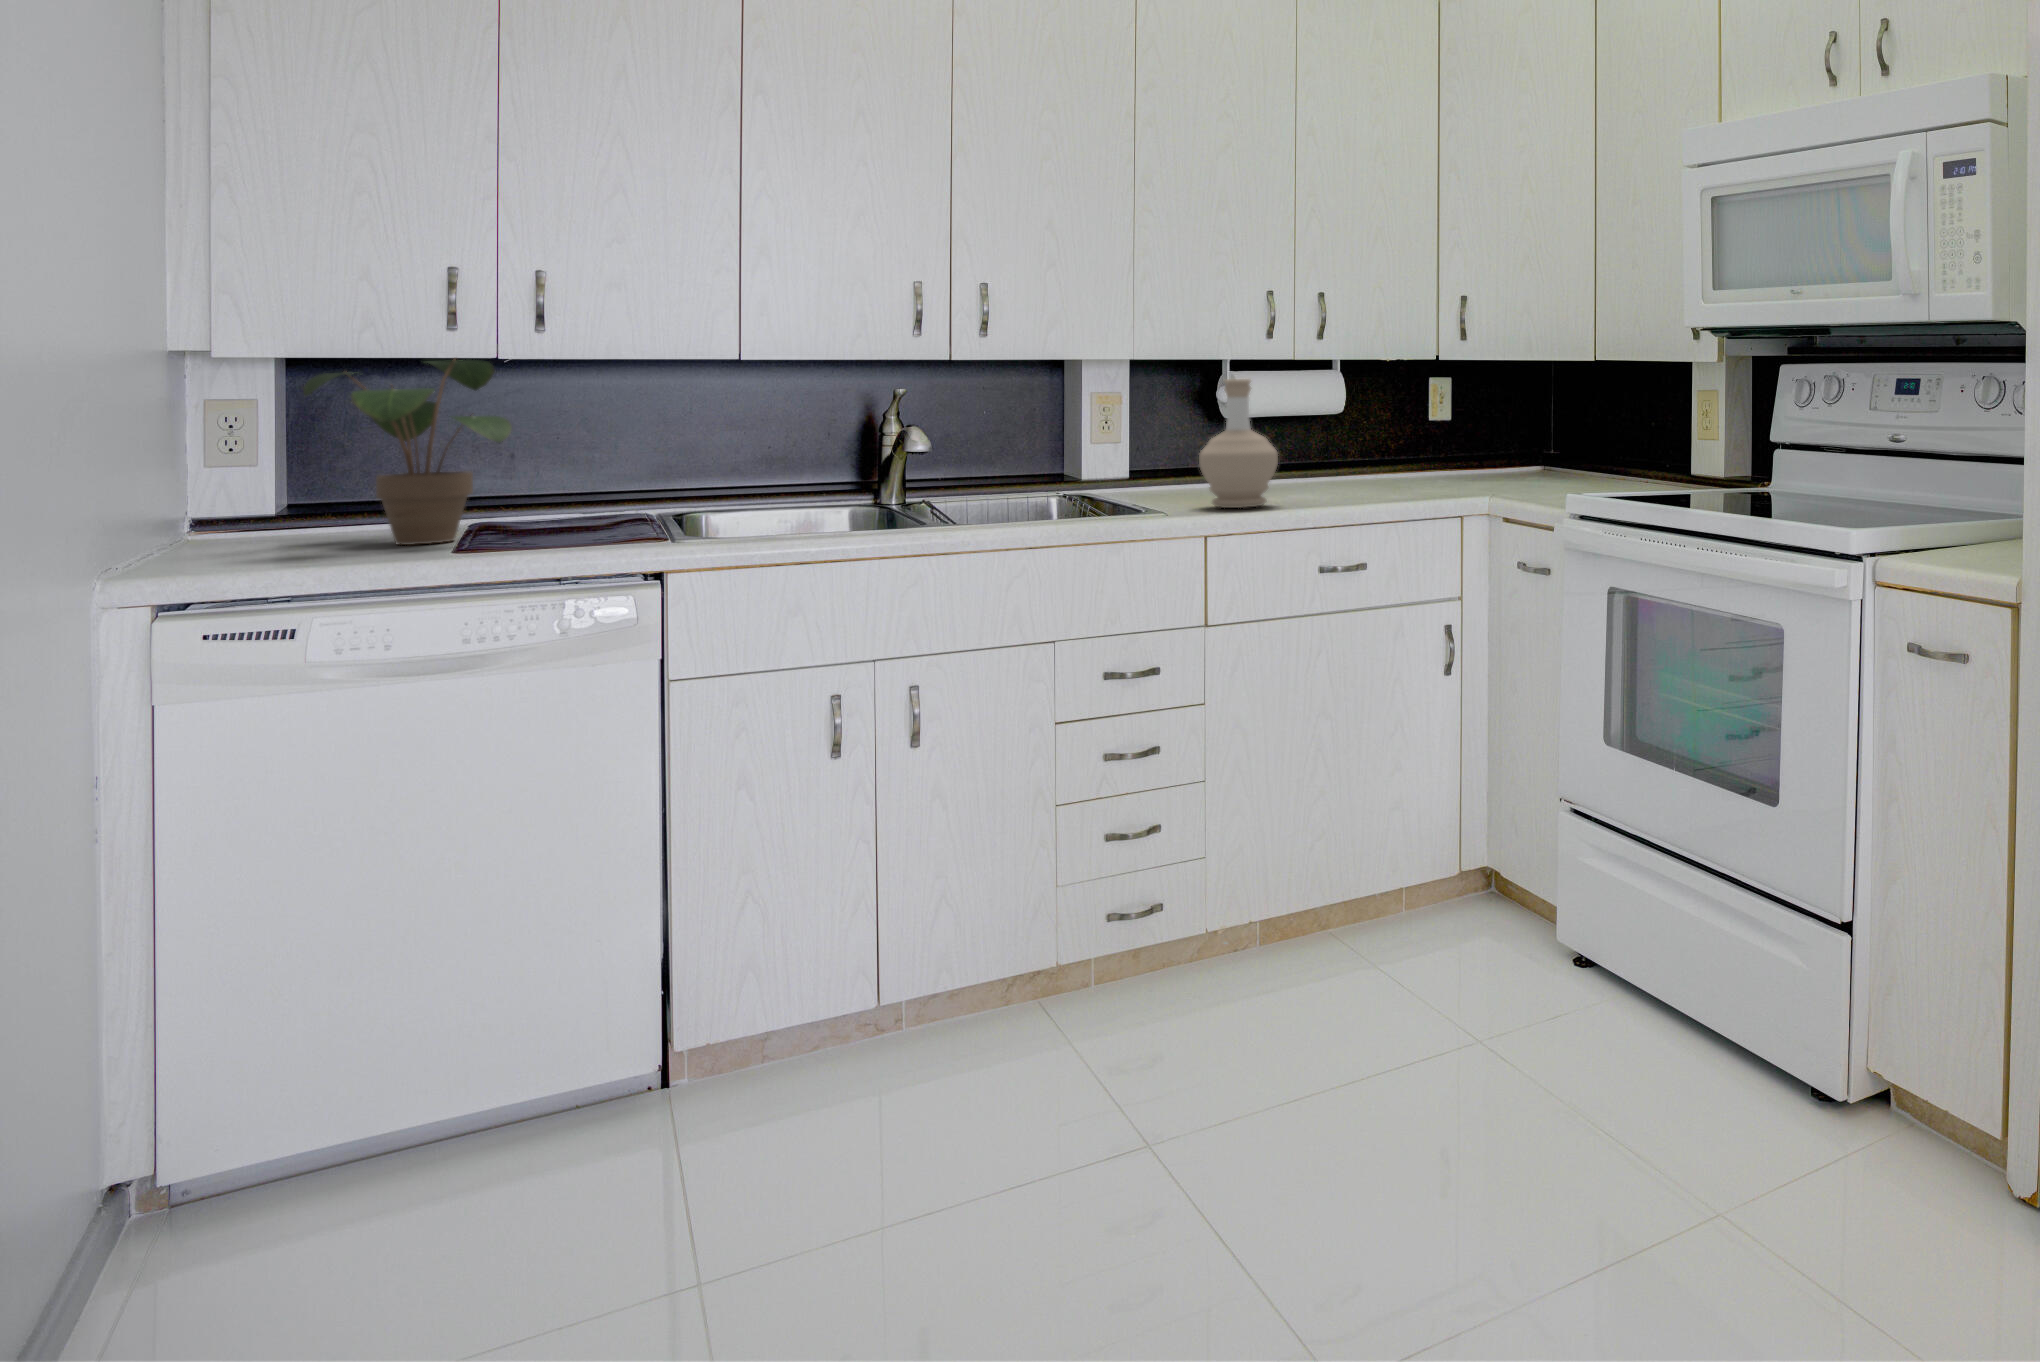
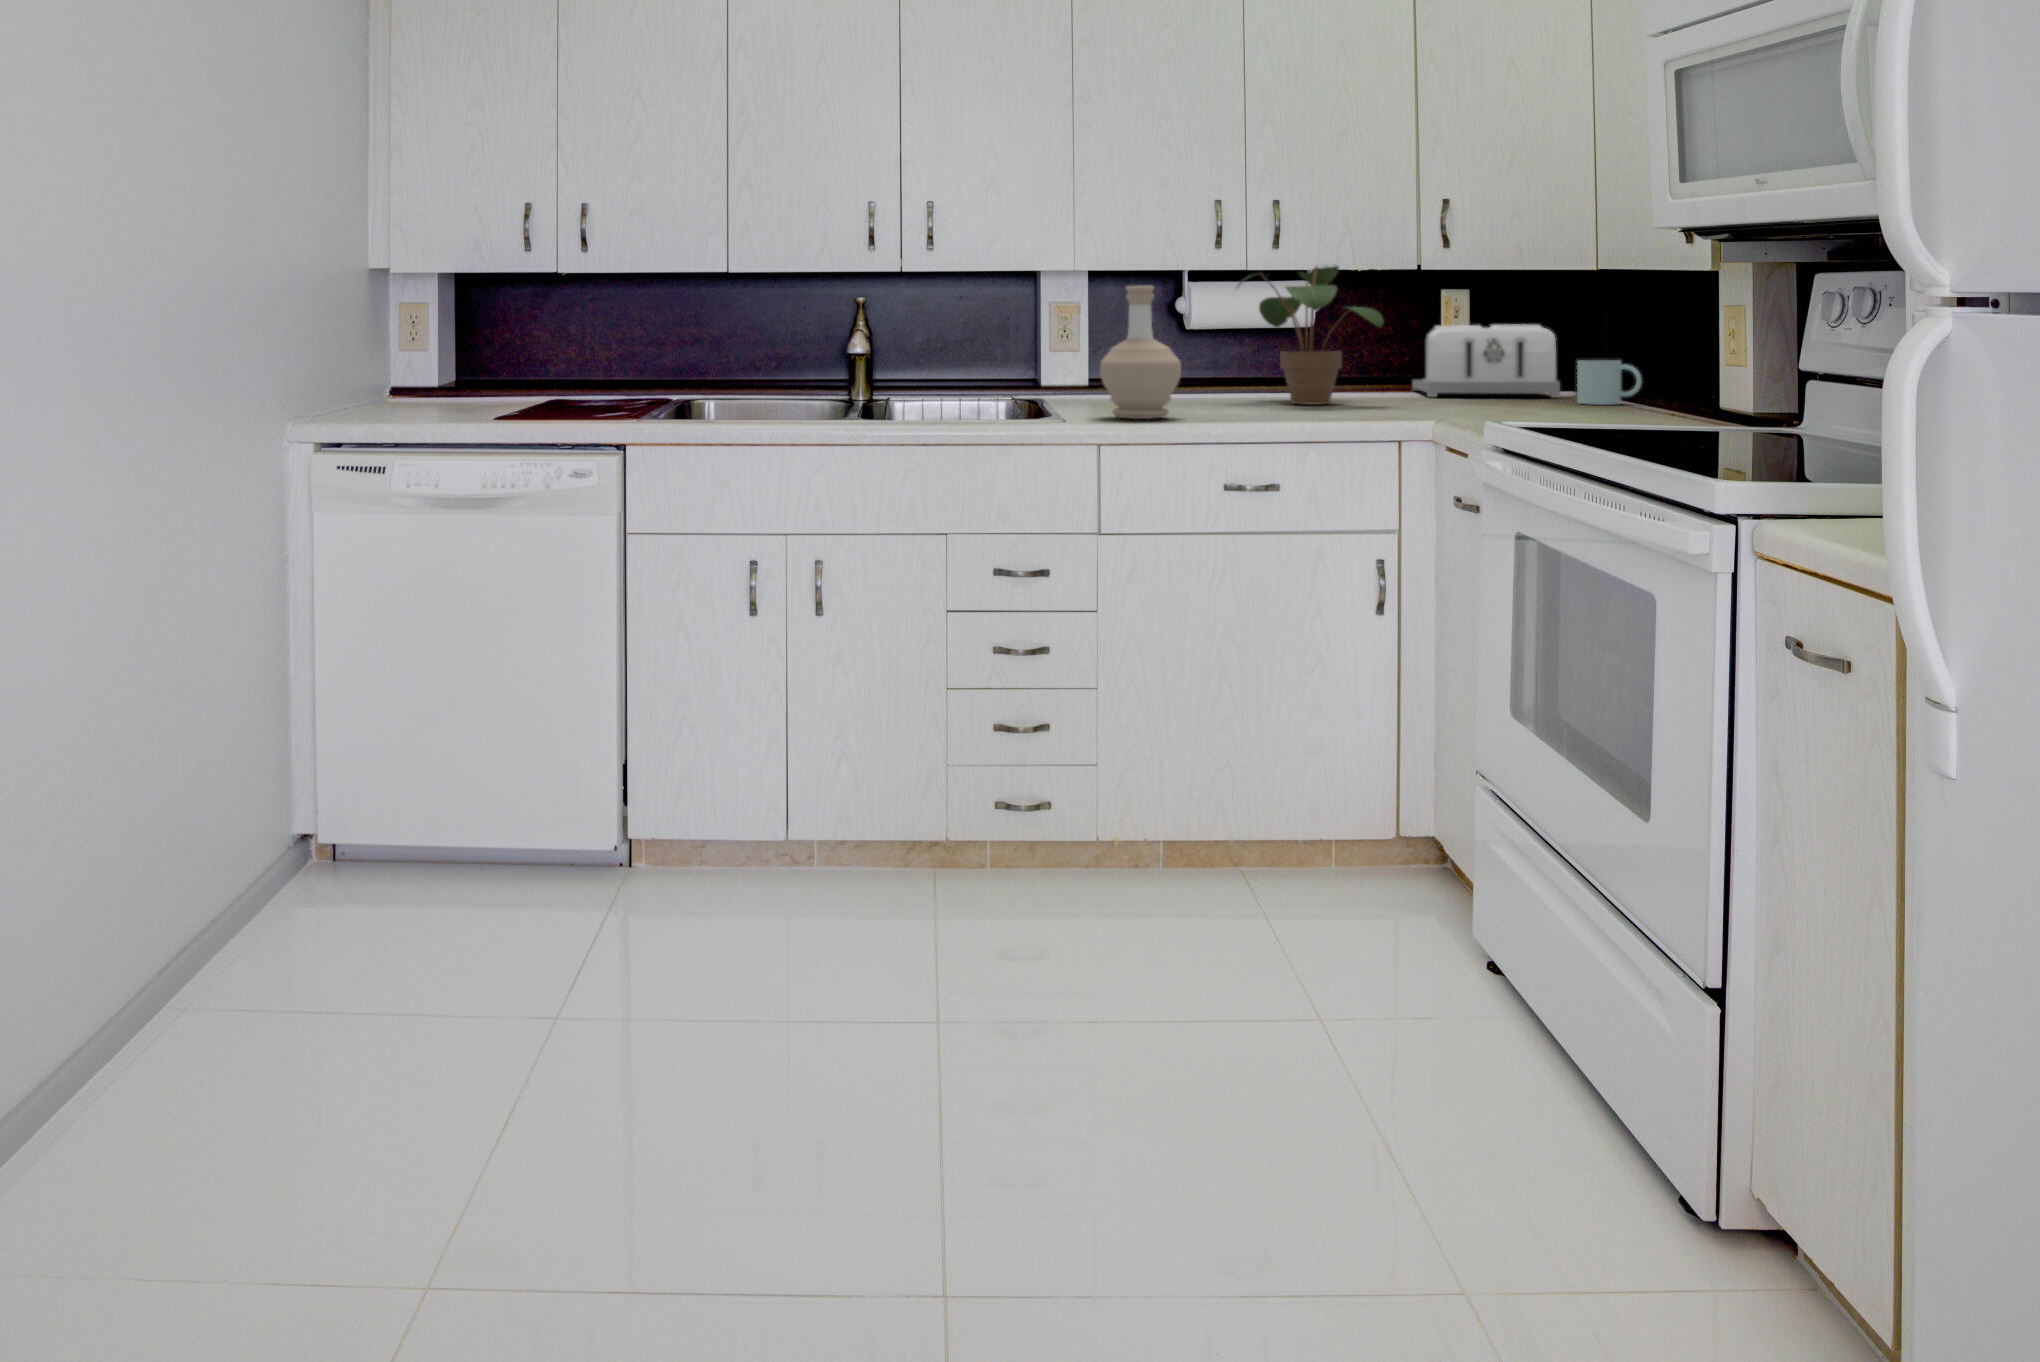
potted plant: present [303,359,512,545] -> present [1238,266,1384,405]
toaster: none [1405,408,1535,474] -> present [1412,324,1560,397]
mug: none [1557,438,1606,476] -> present [1577,360,1642,405]

